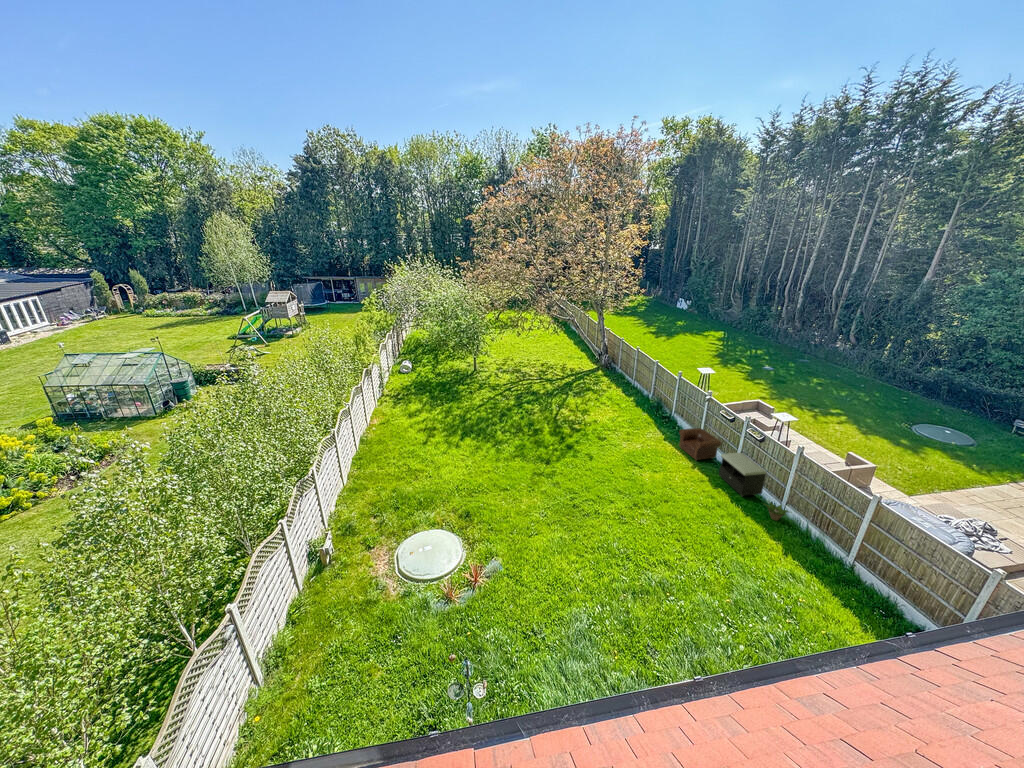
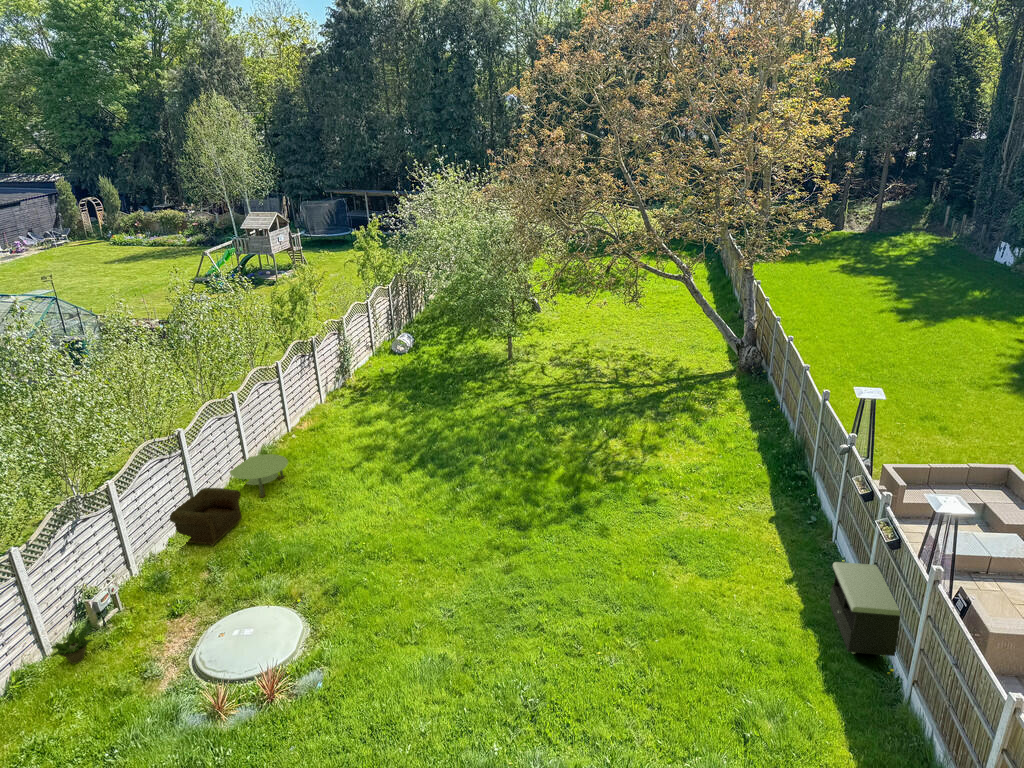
armchair: present [679,428,722,460] -> present [170,488,242,546]
round table: none [352,441,389,468] -> present [230,454,288,498]
decorative plant: present [766,502,789,520] -> present [51,627,94,664]

